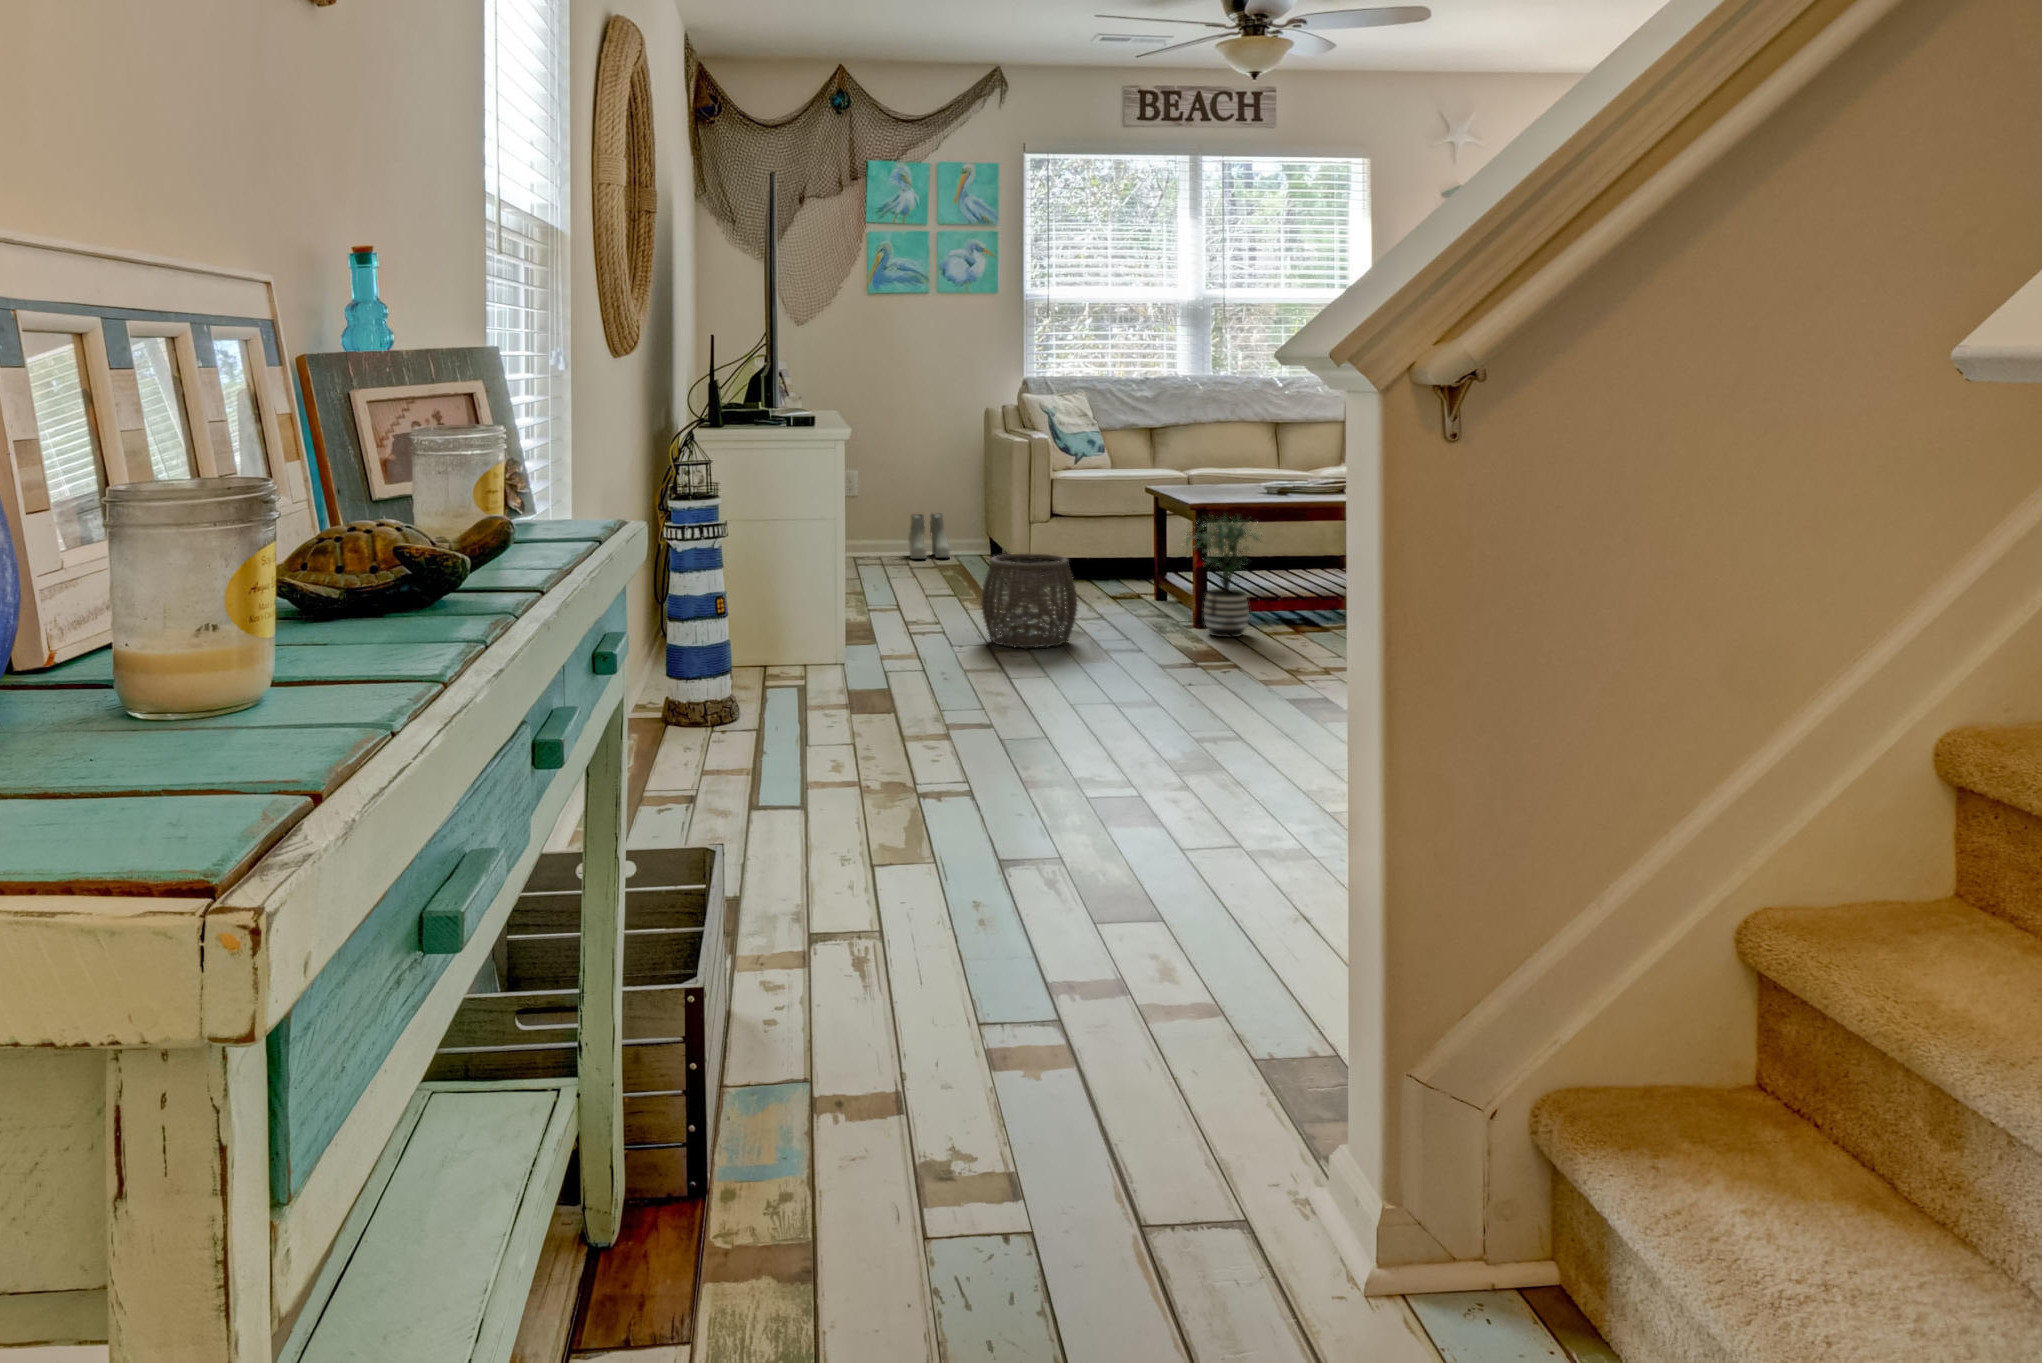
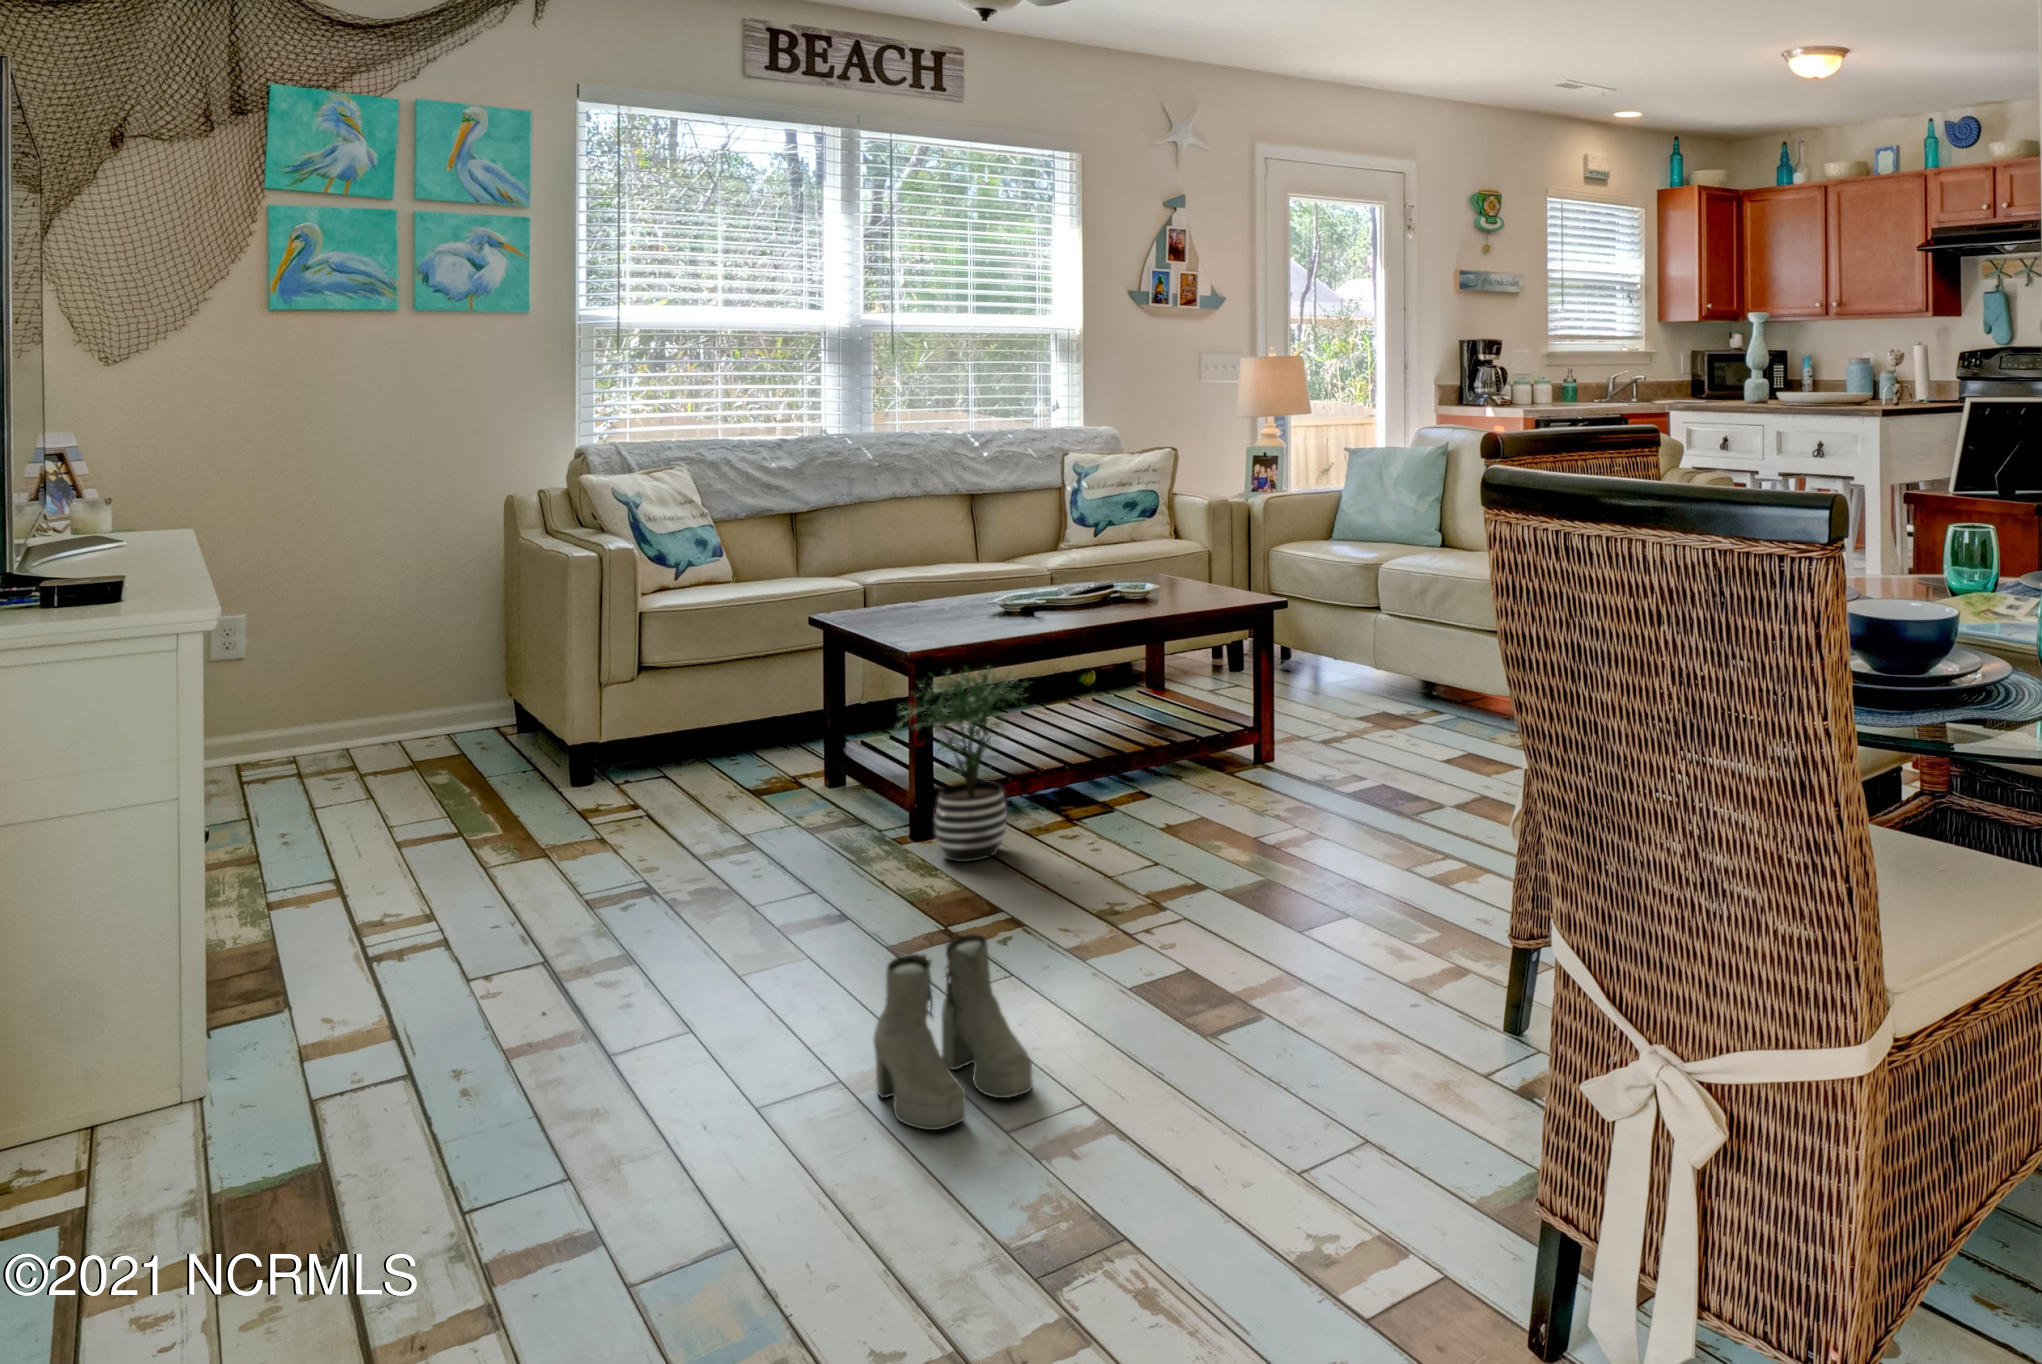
boots: present [908,514,950,559] -> present [874,934,1033,1130]
woven basket: present [981,553,1078,648] -> none [527,775,727,964]

